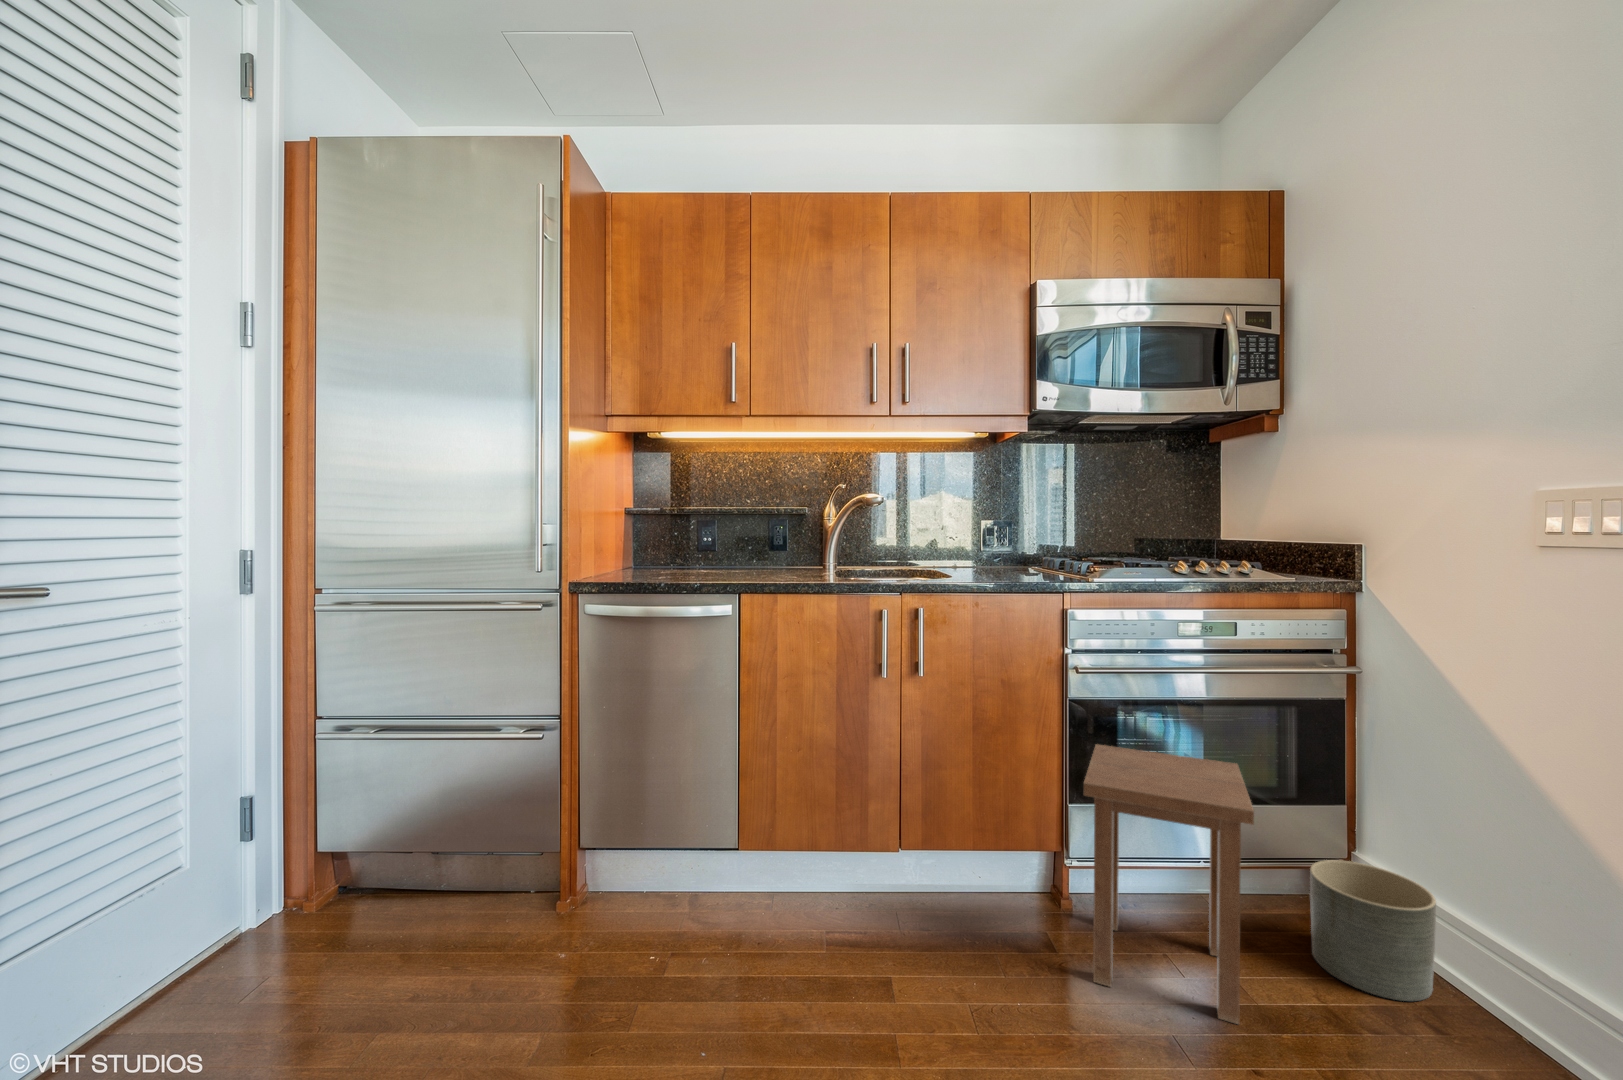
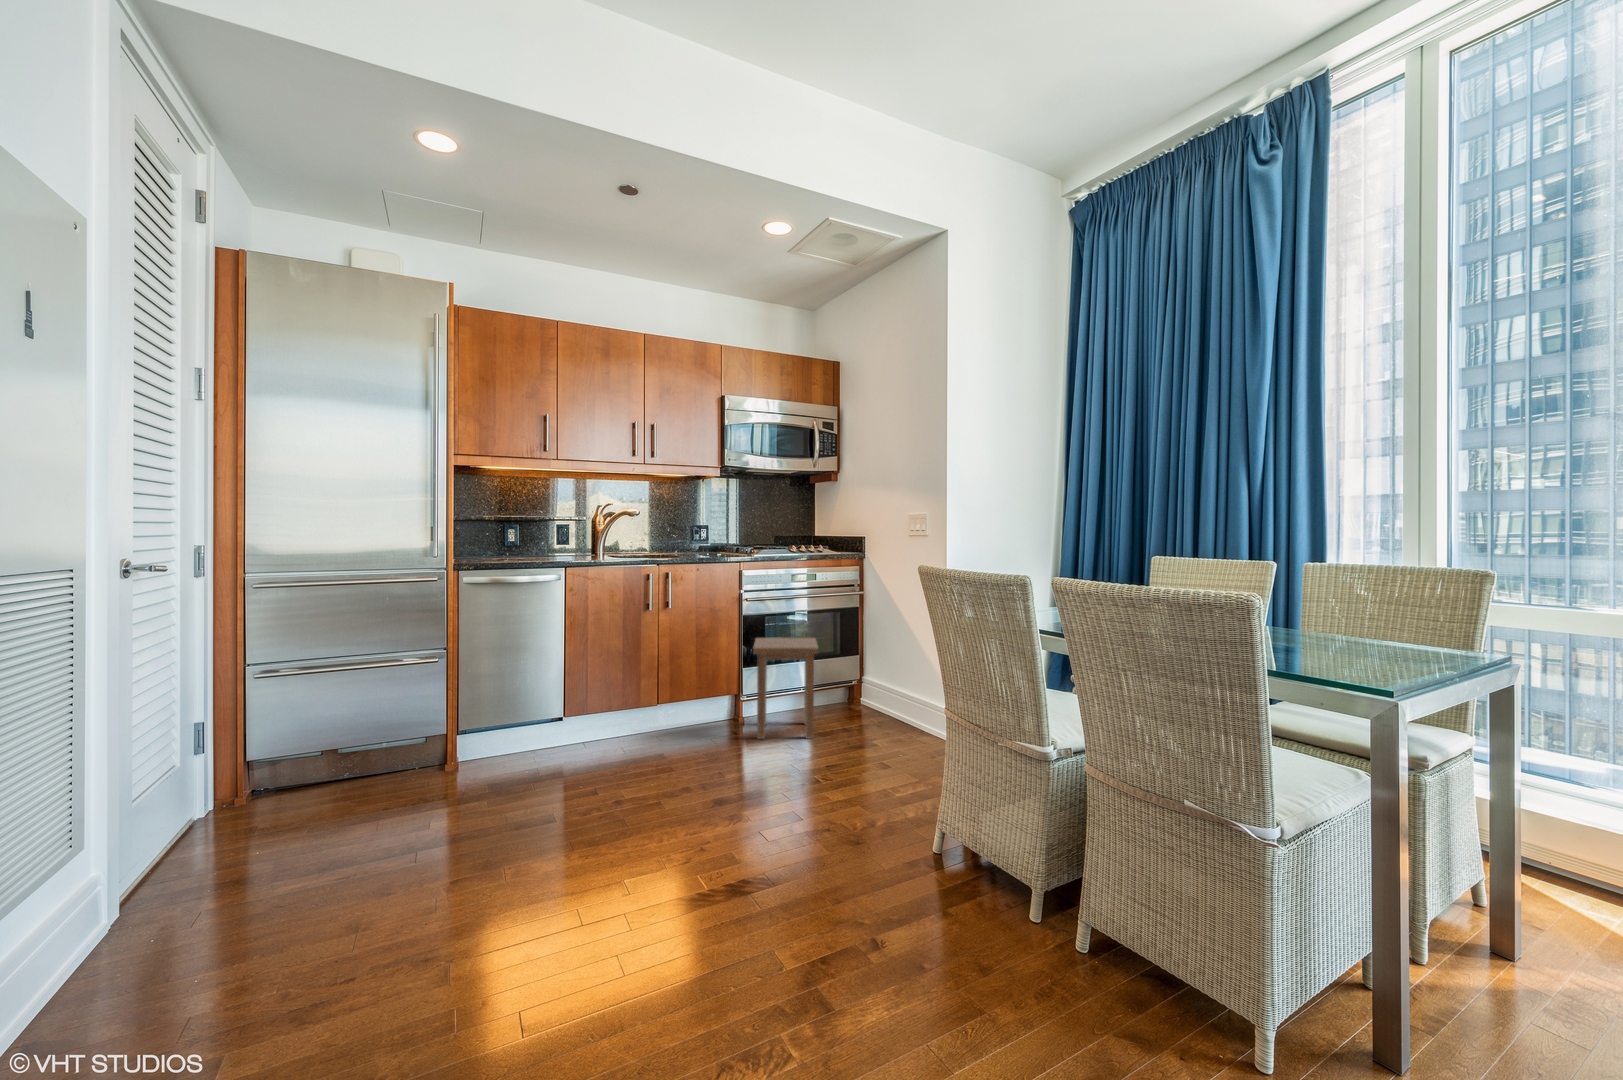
planter: present [1310,860,1436,1001] -> none [843,677,884,724]

